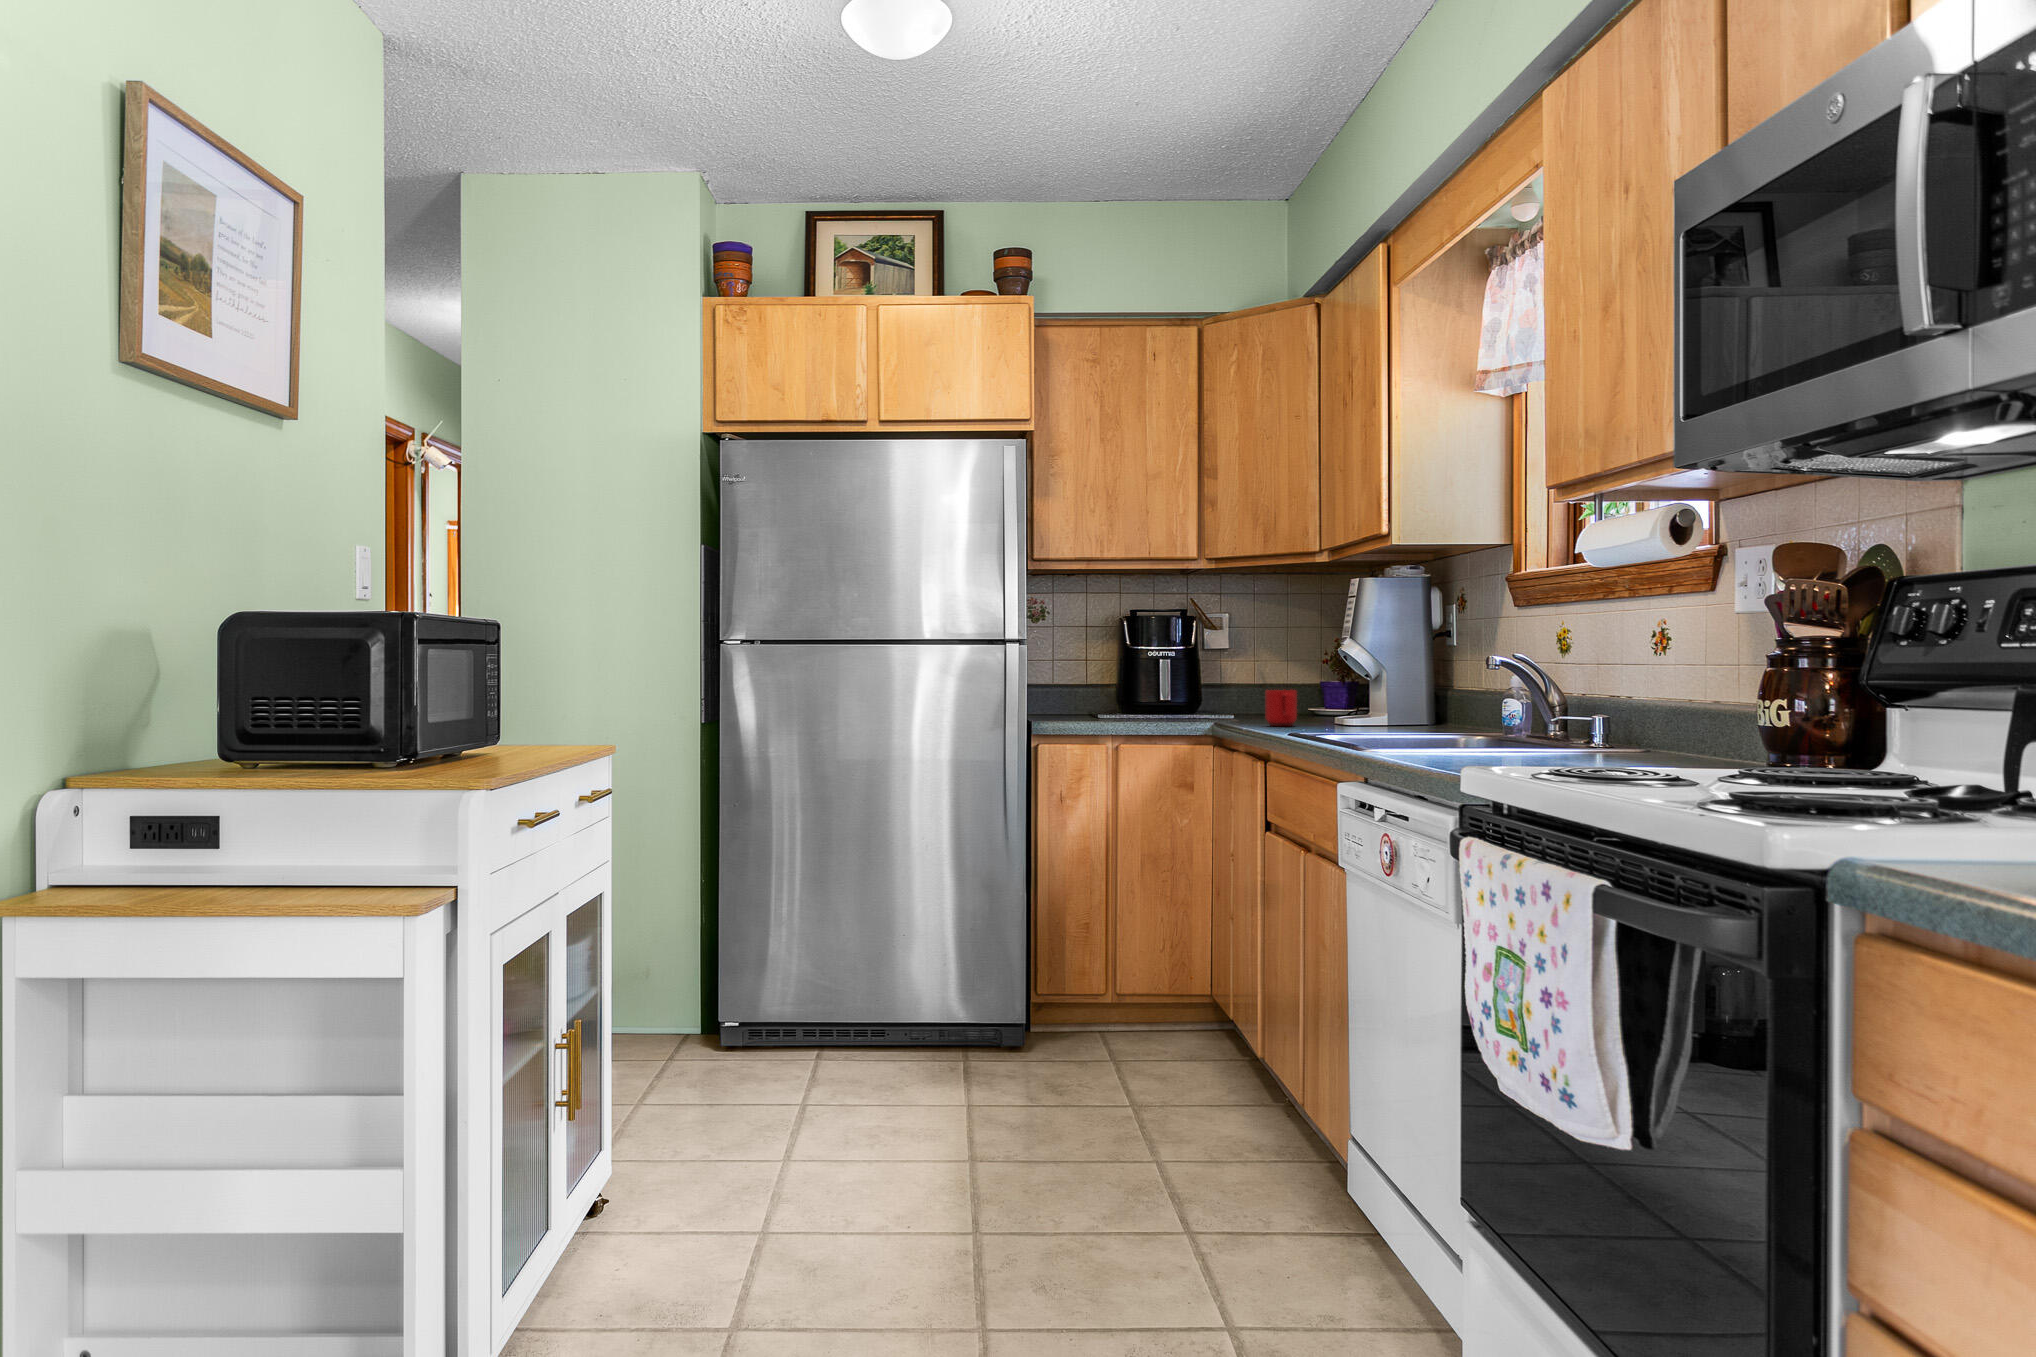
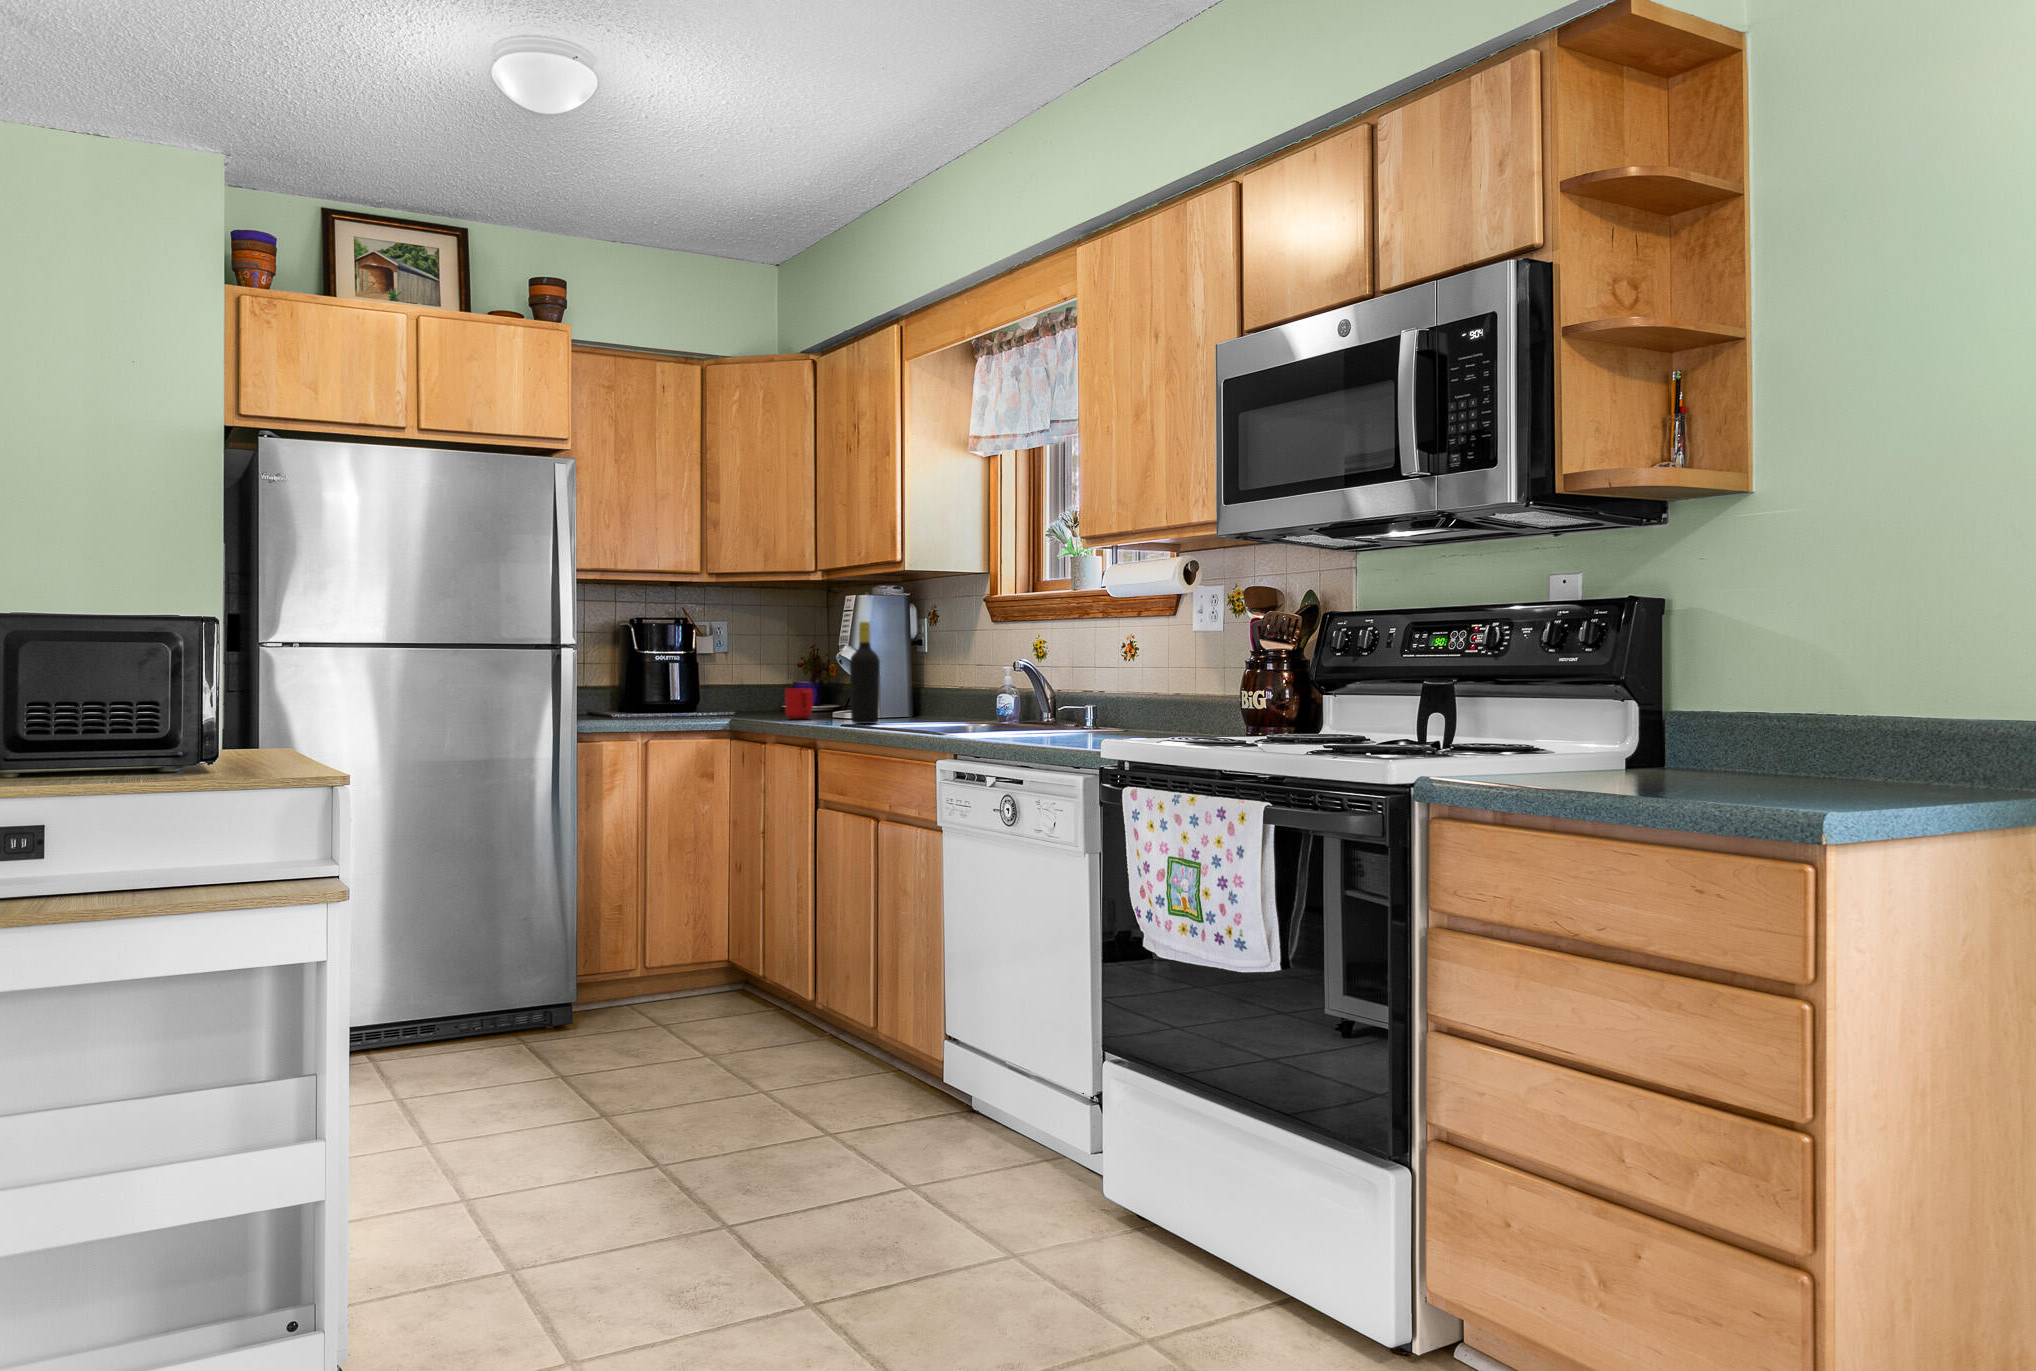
bottle: none [1306,611,1343,734] -> present [850,621,880,724]

